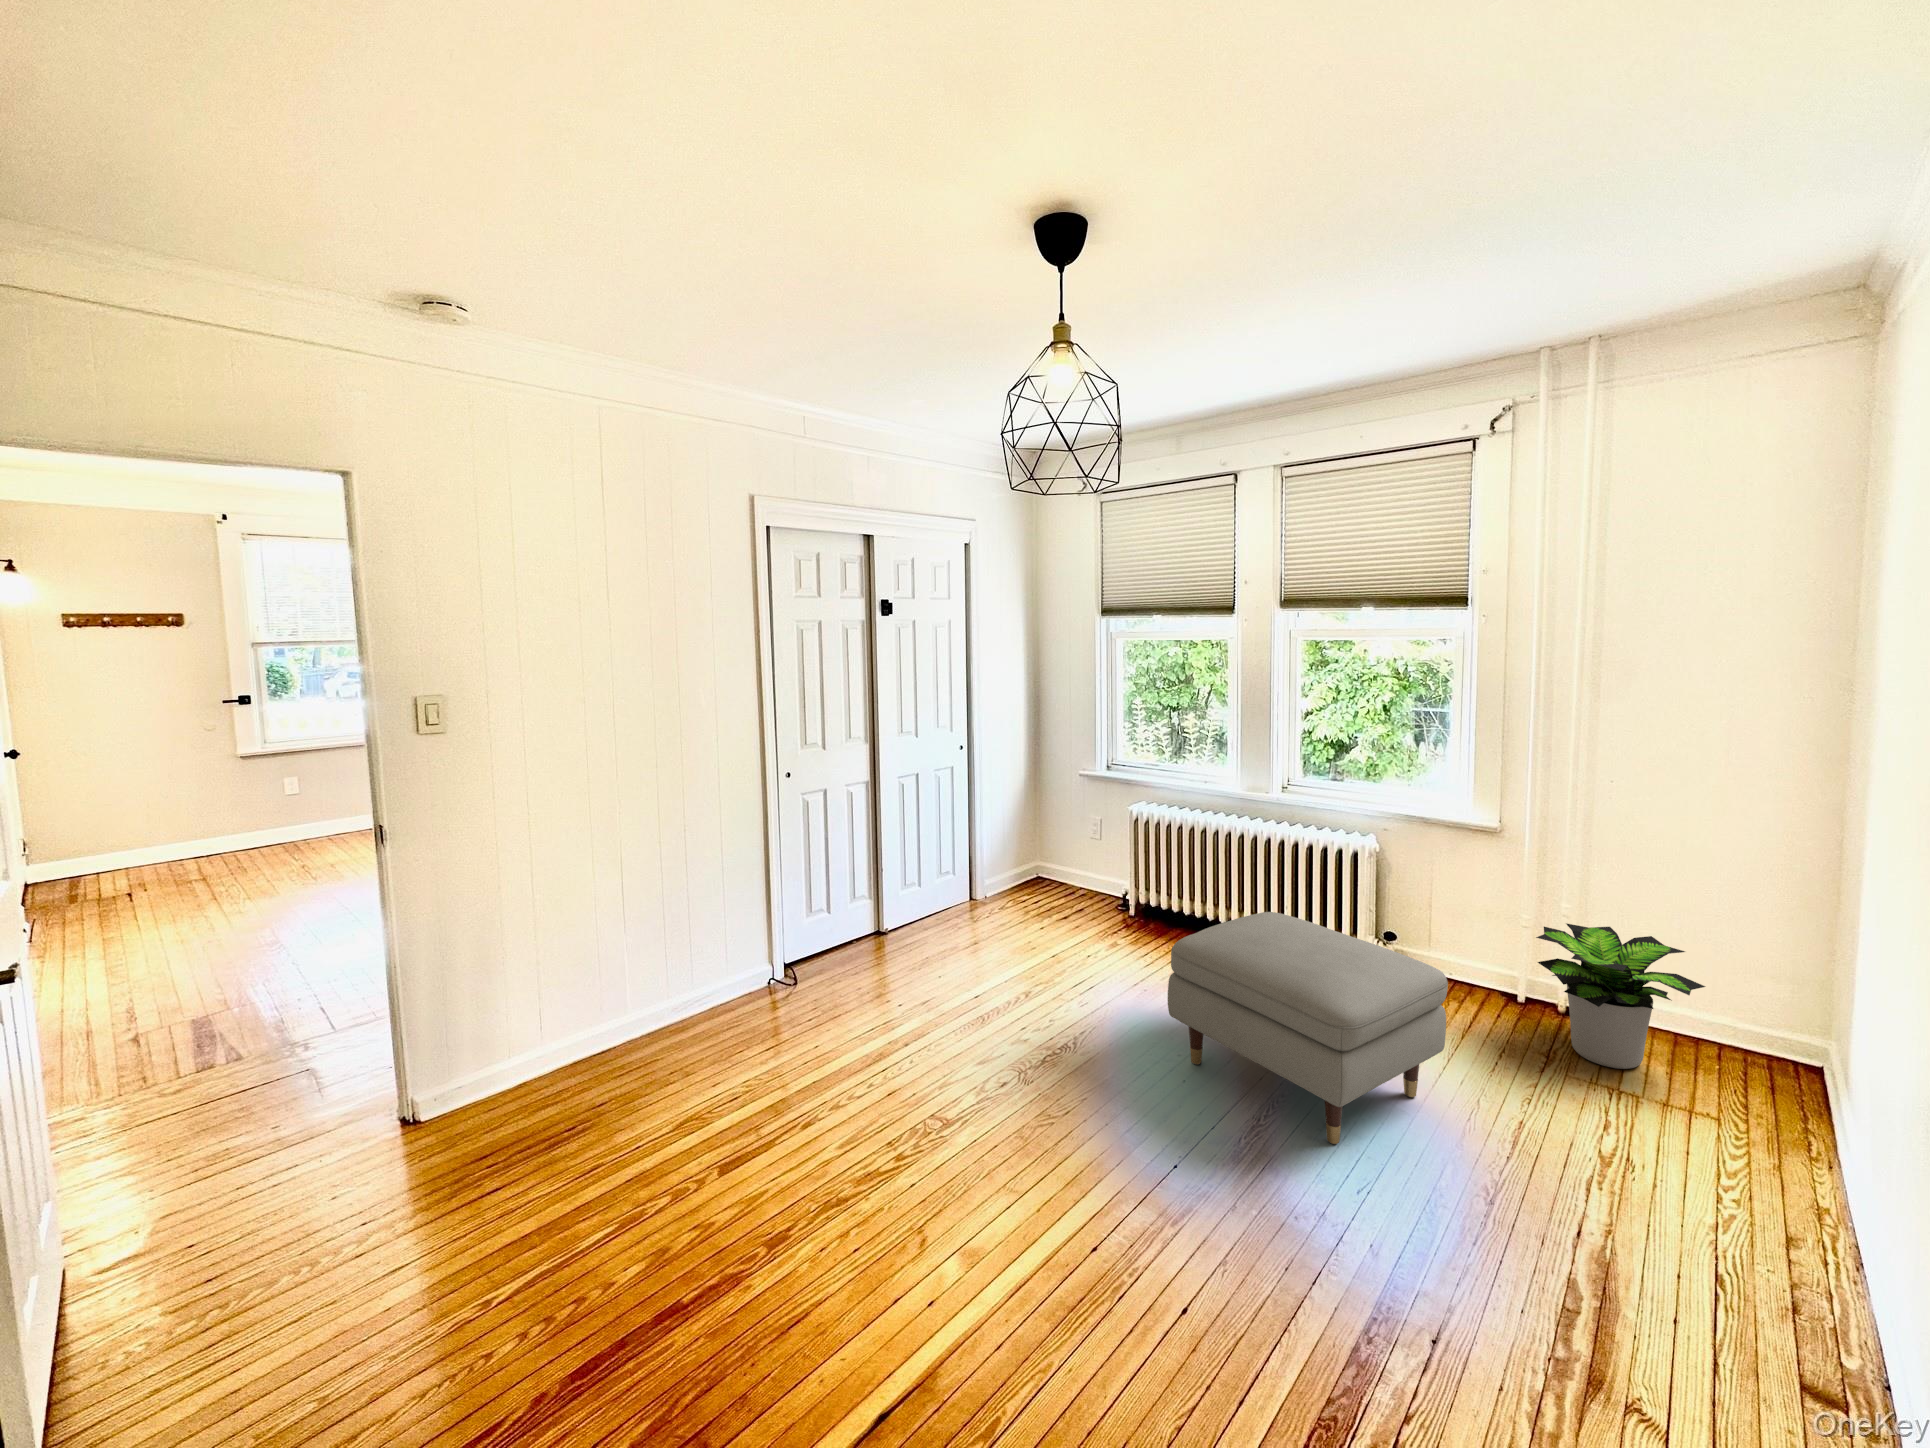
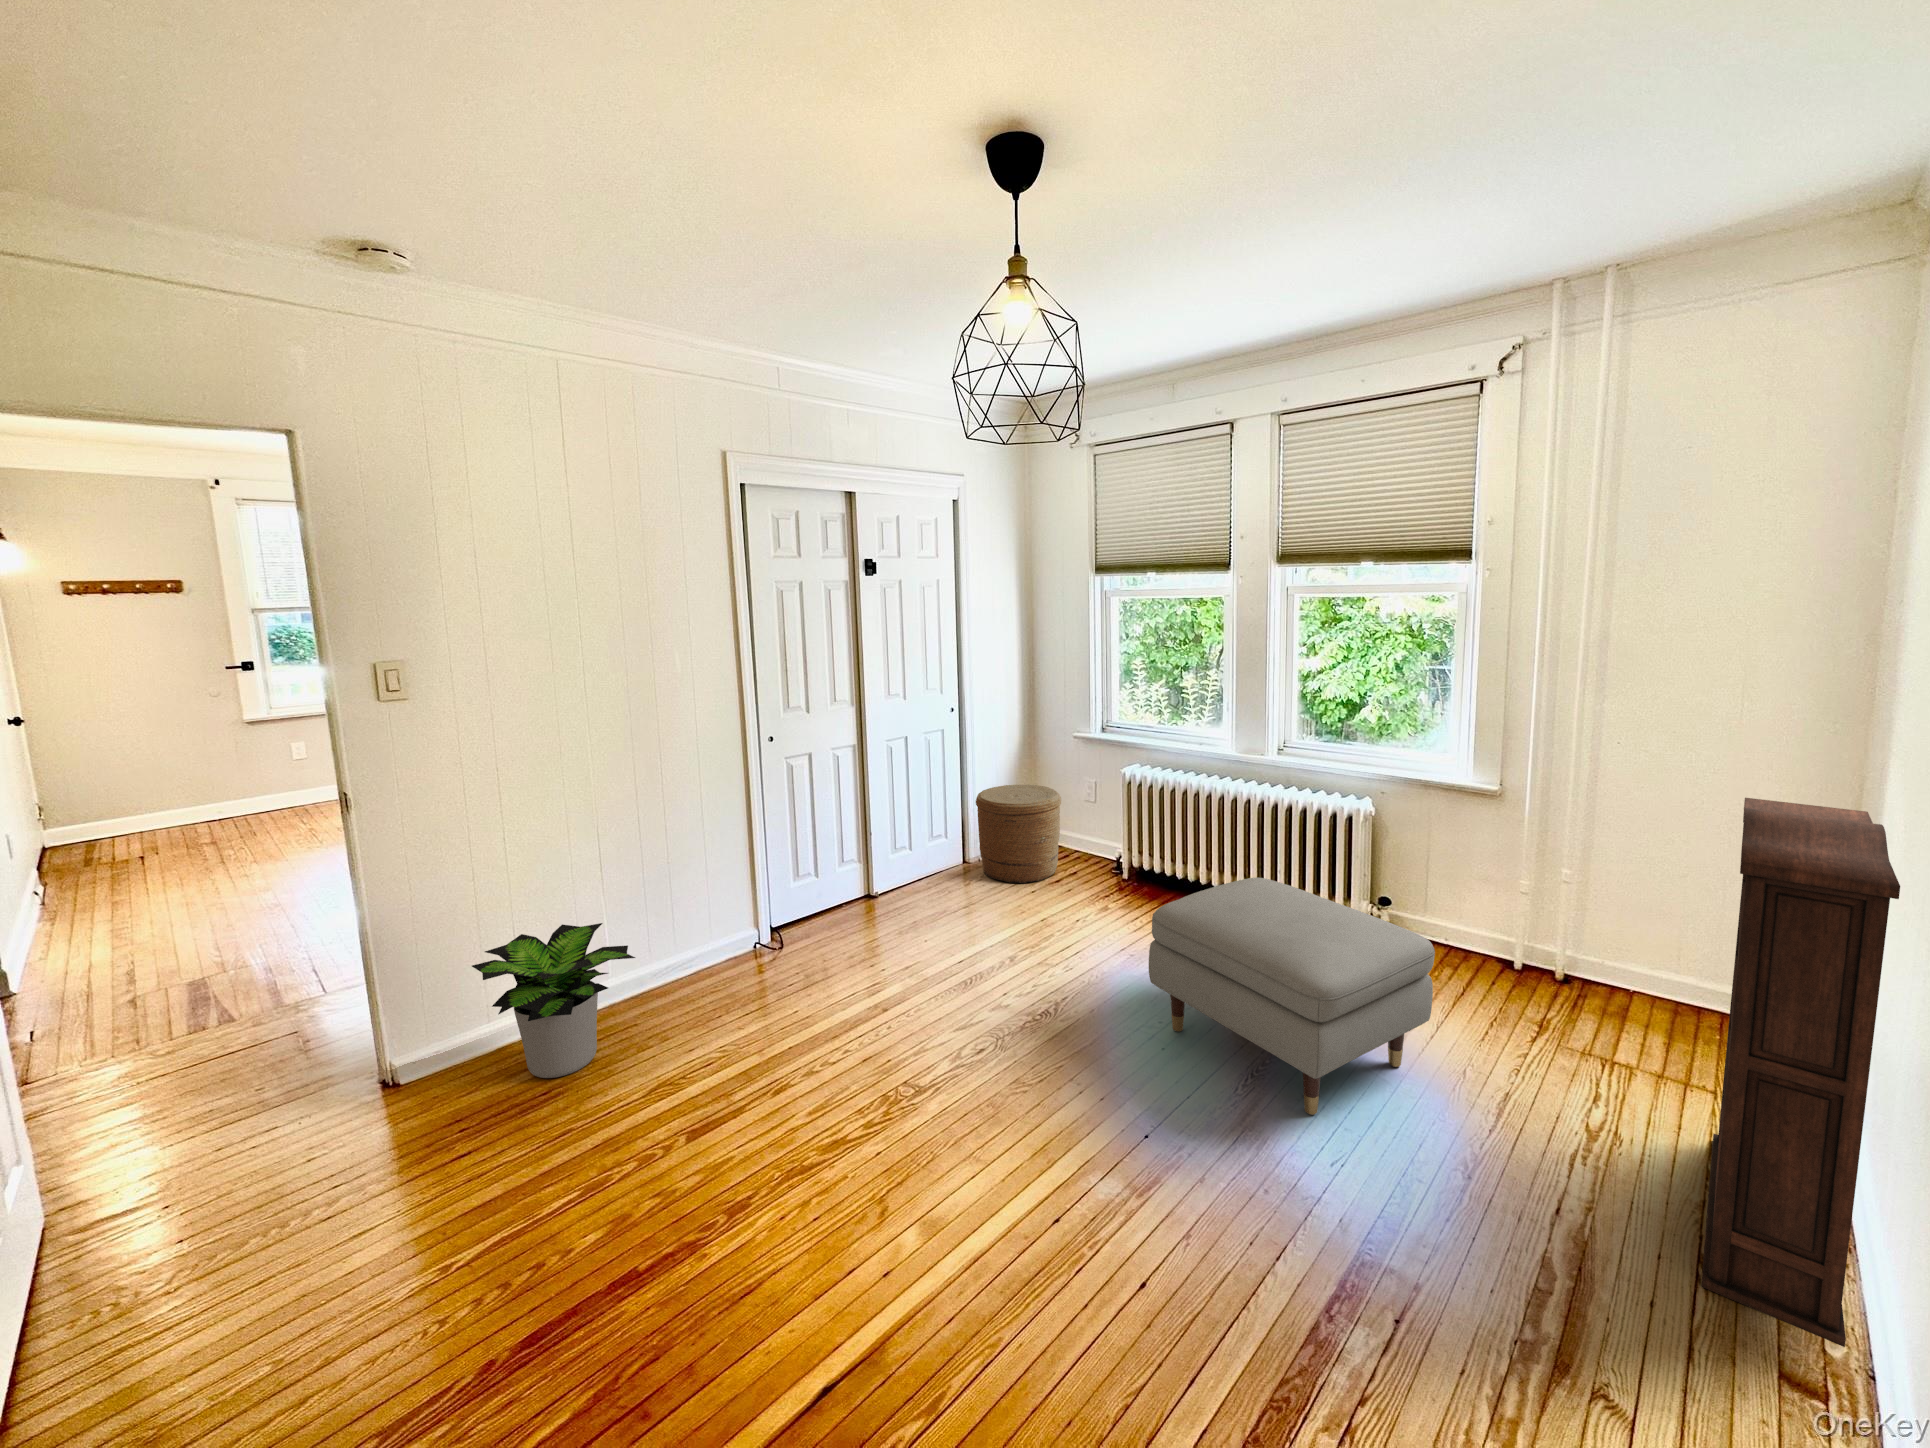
woven basket: none [983,822,1068,921] -> present [976,785,1061,883]
bookshelf: none [1720,832,1893,1360] -> present [1701,798,1900,1347]
potted plant: present [1536,924,1705,1069] -> present [472,923,635,1078]

